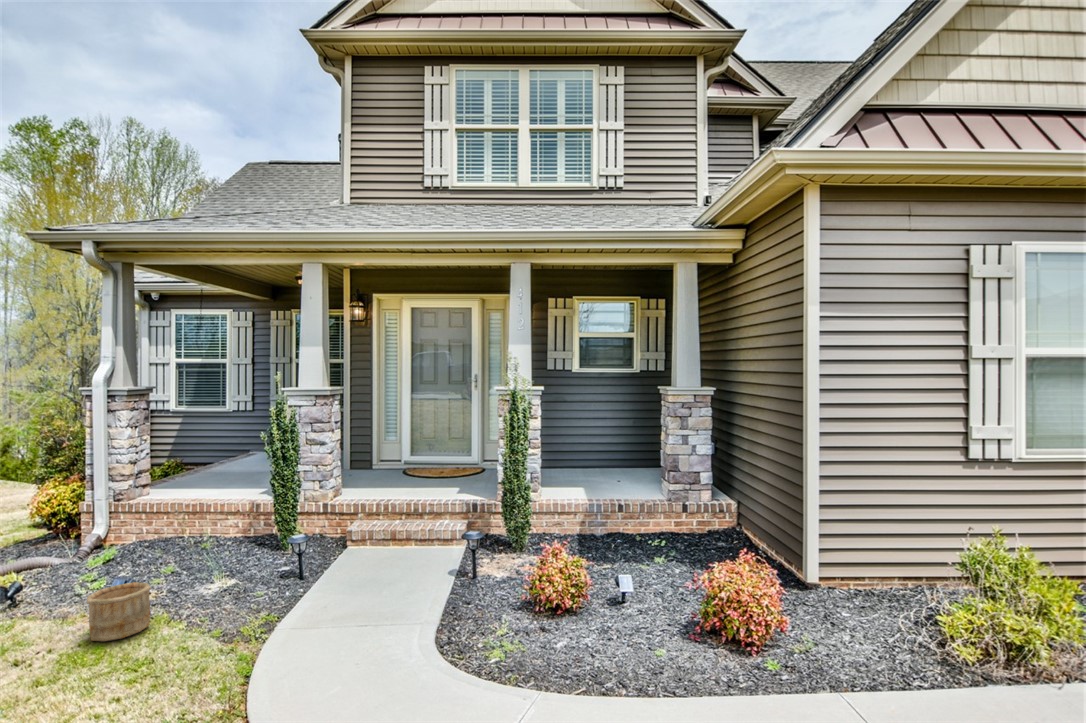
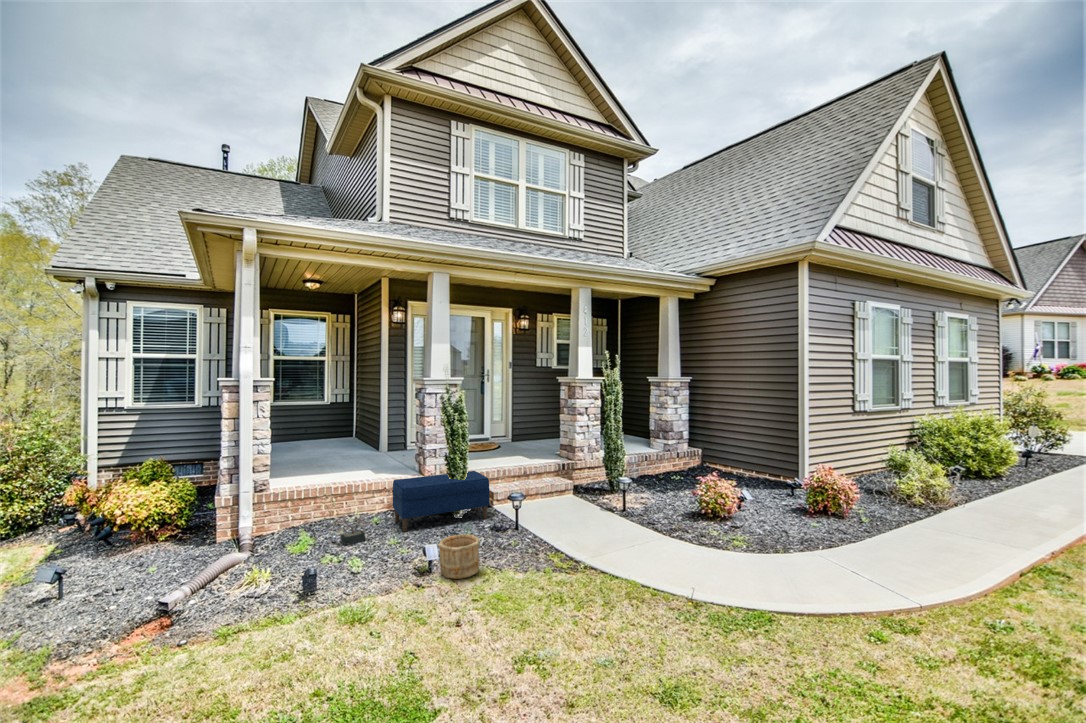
bench: none [206,502,338,567] -> present [393,471,490,532]
decorative plant: none [126,534,174,571] -> present [332,515,365,545]

